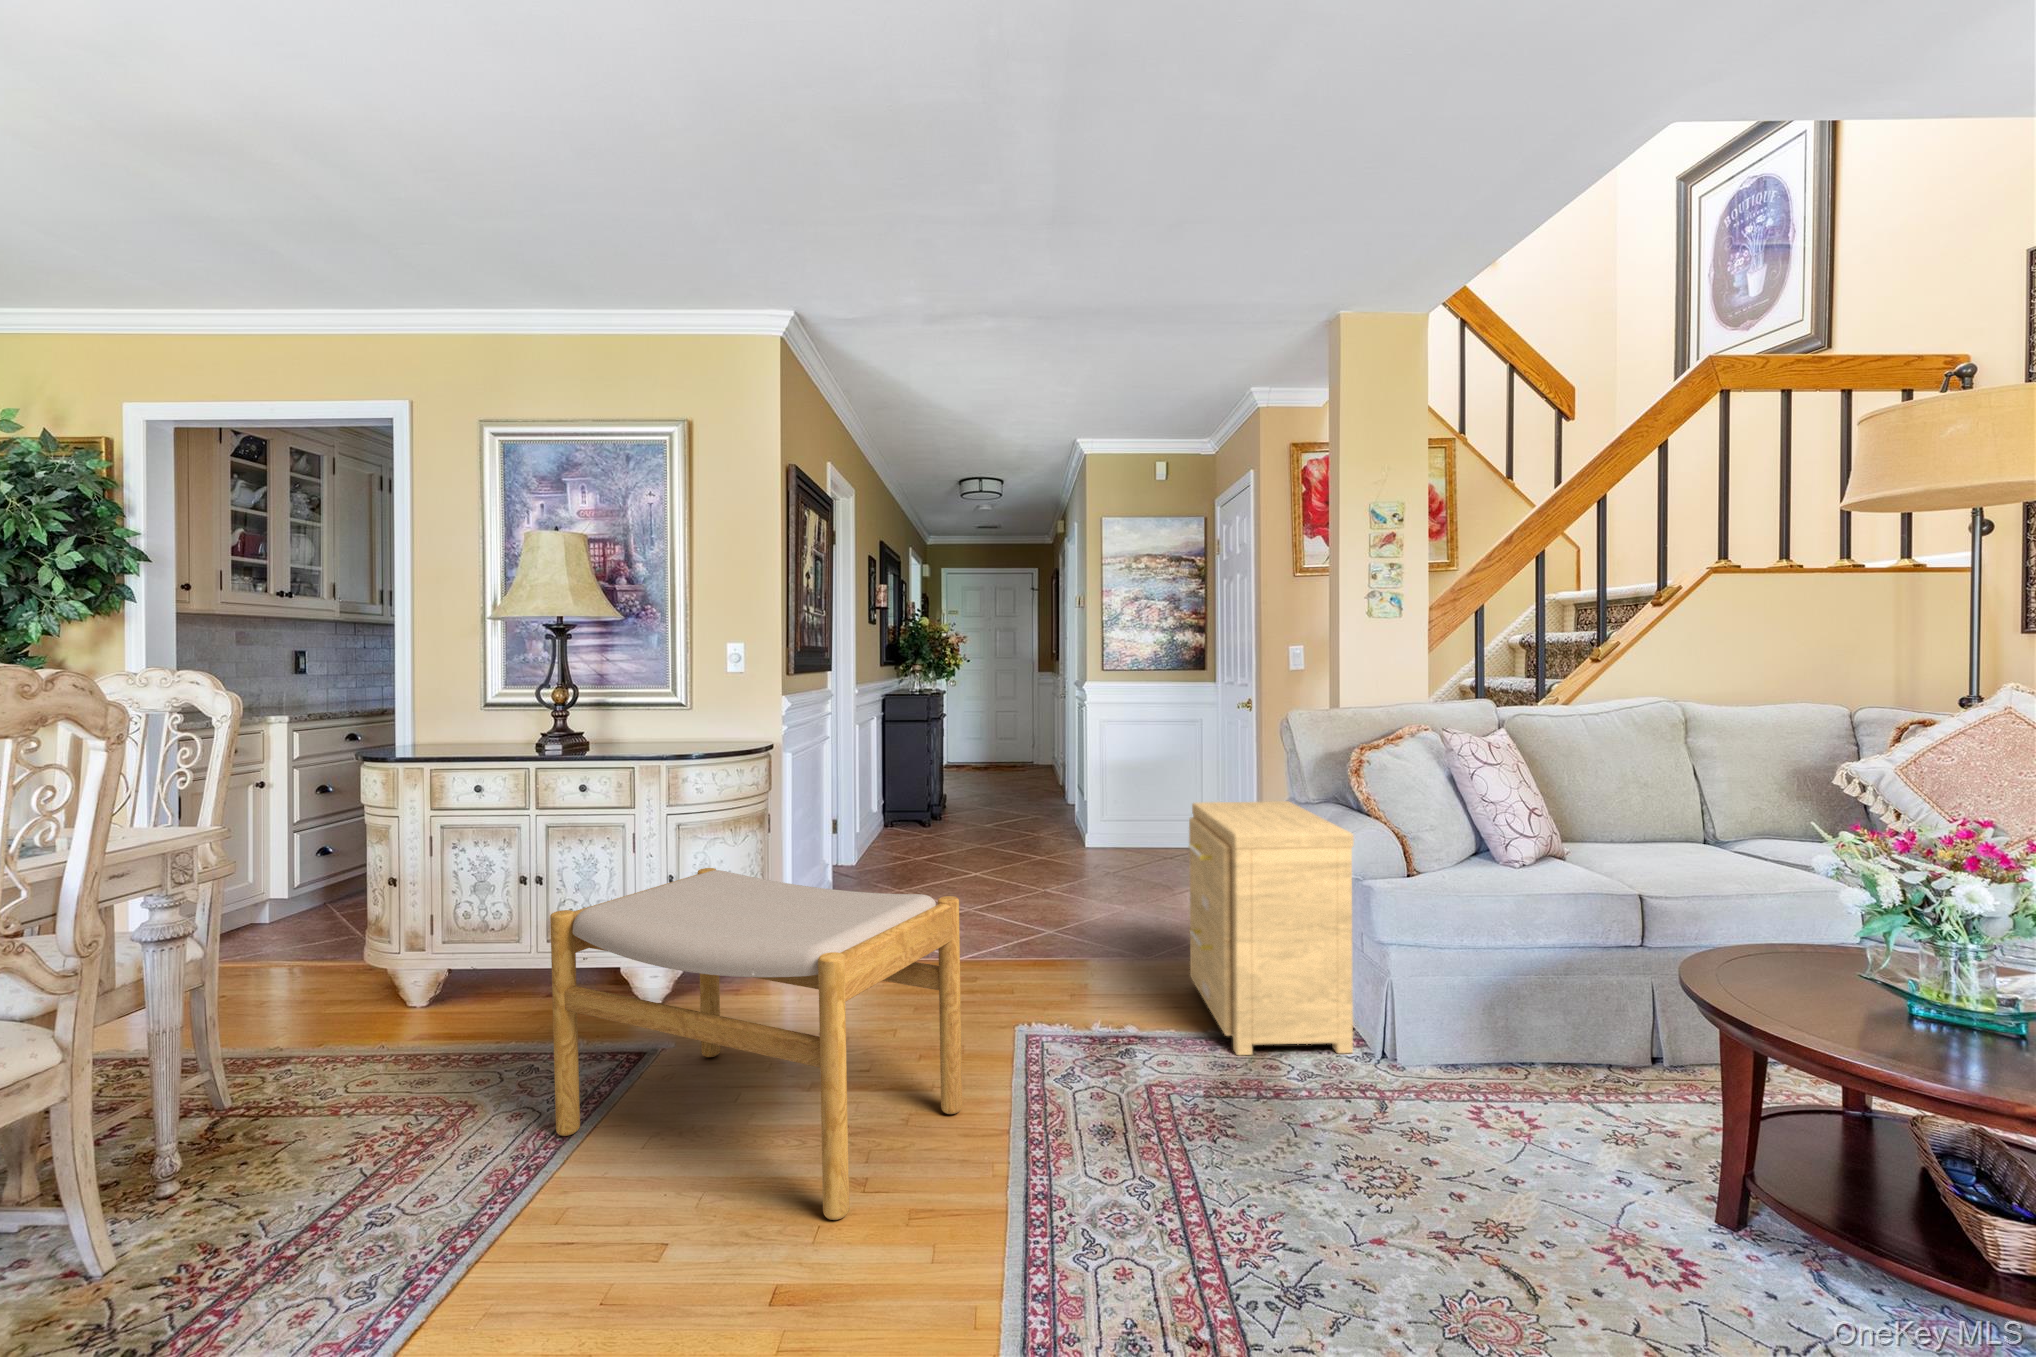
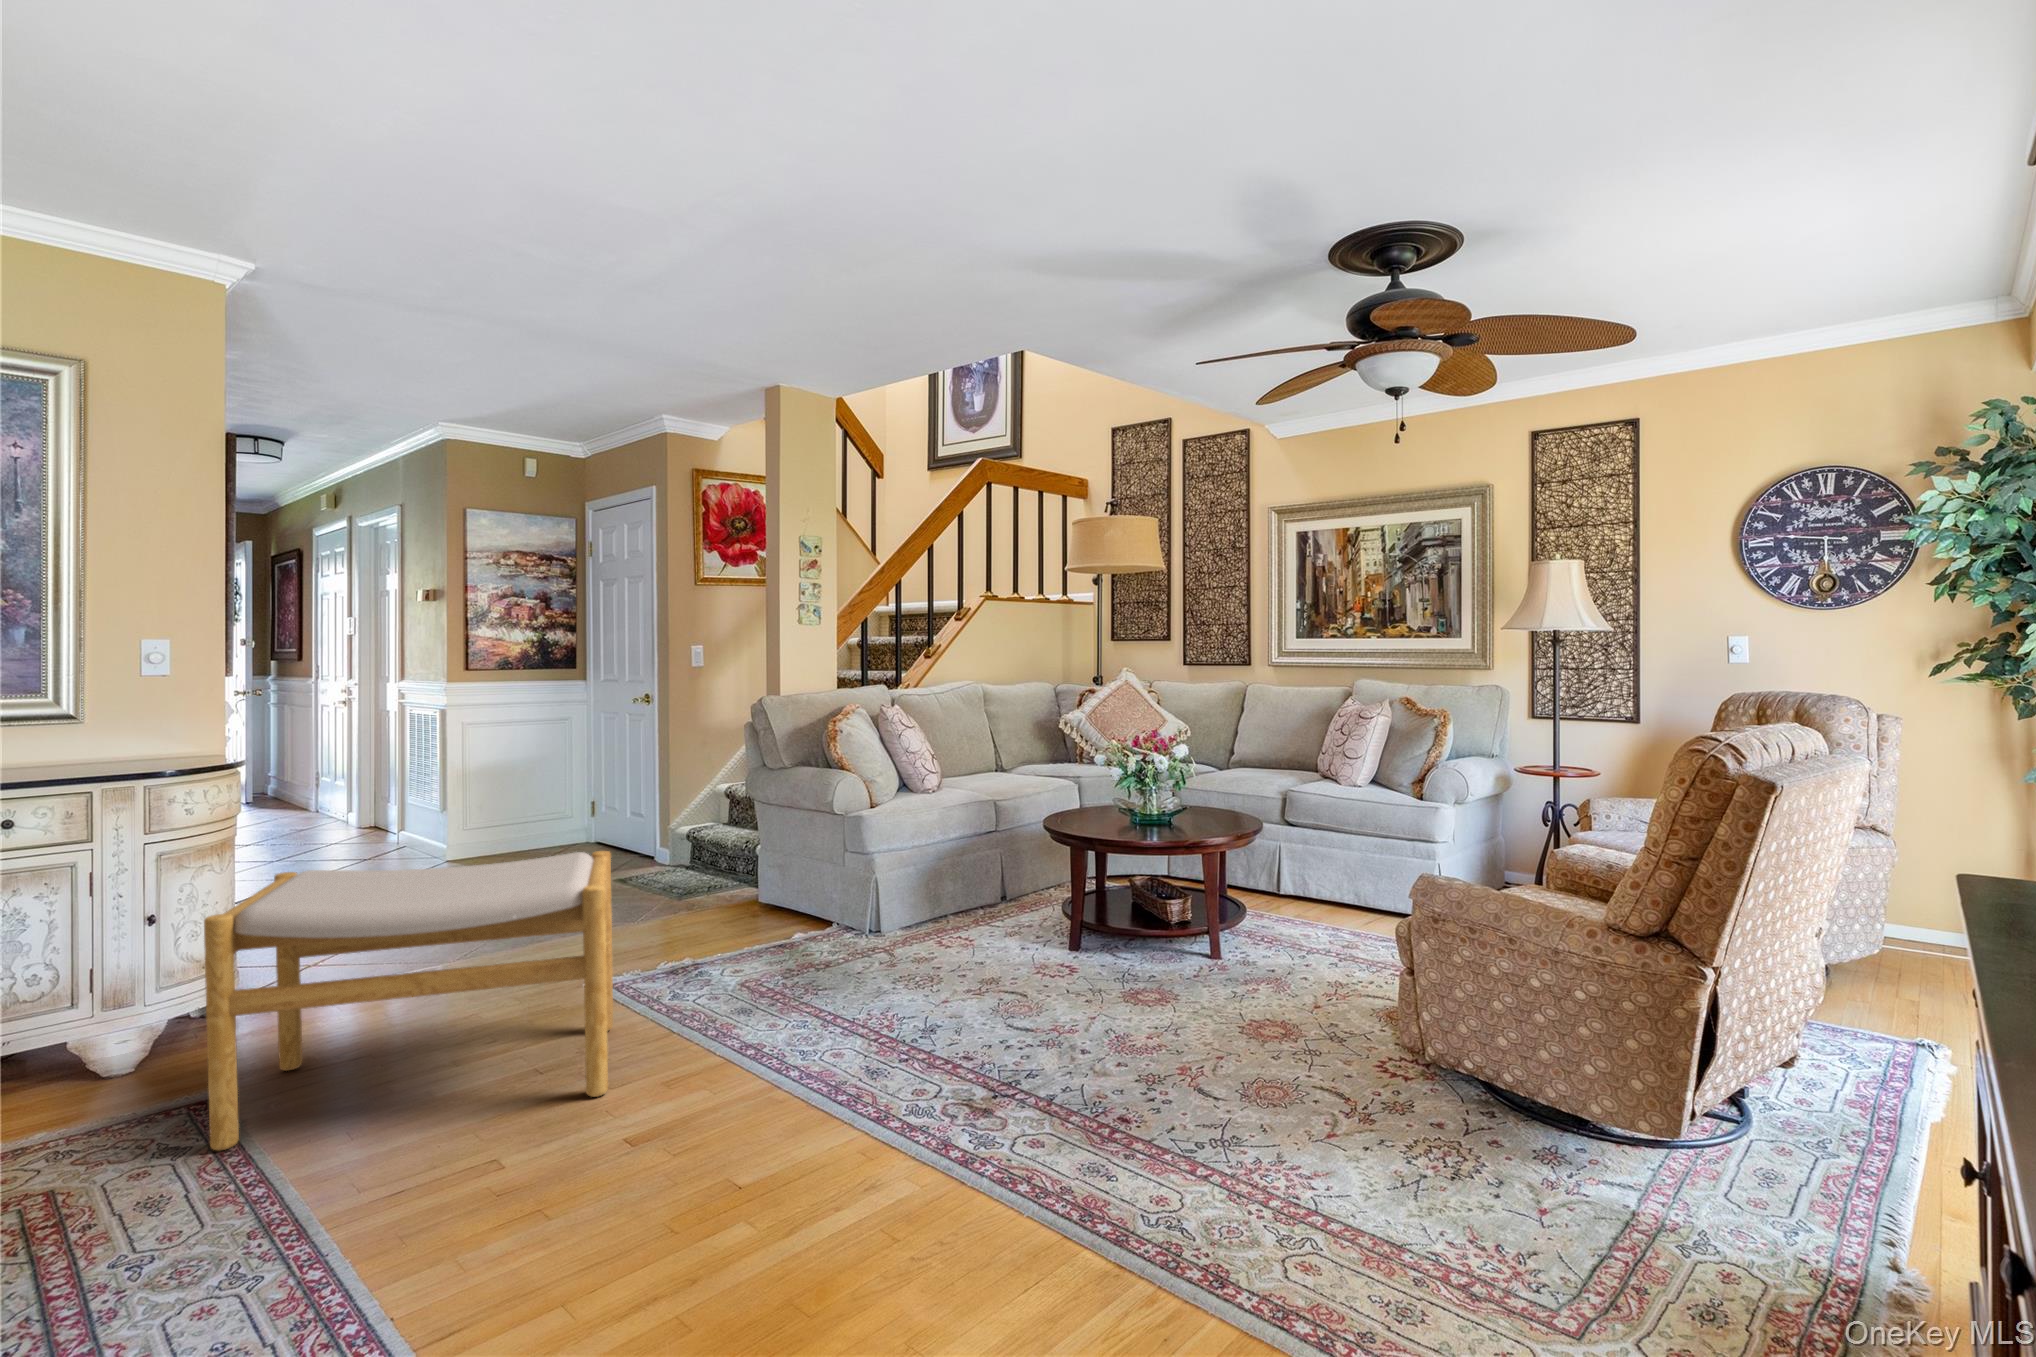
side table: present [1189,801,1354,1055] -> none [692,768,845,954]

